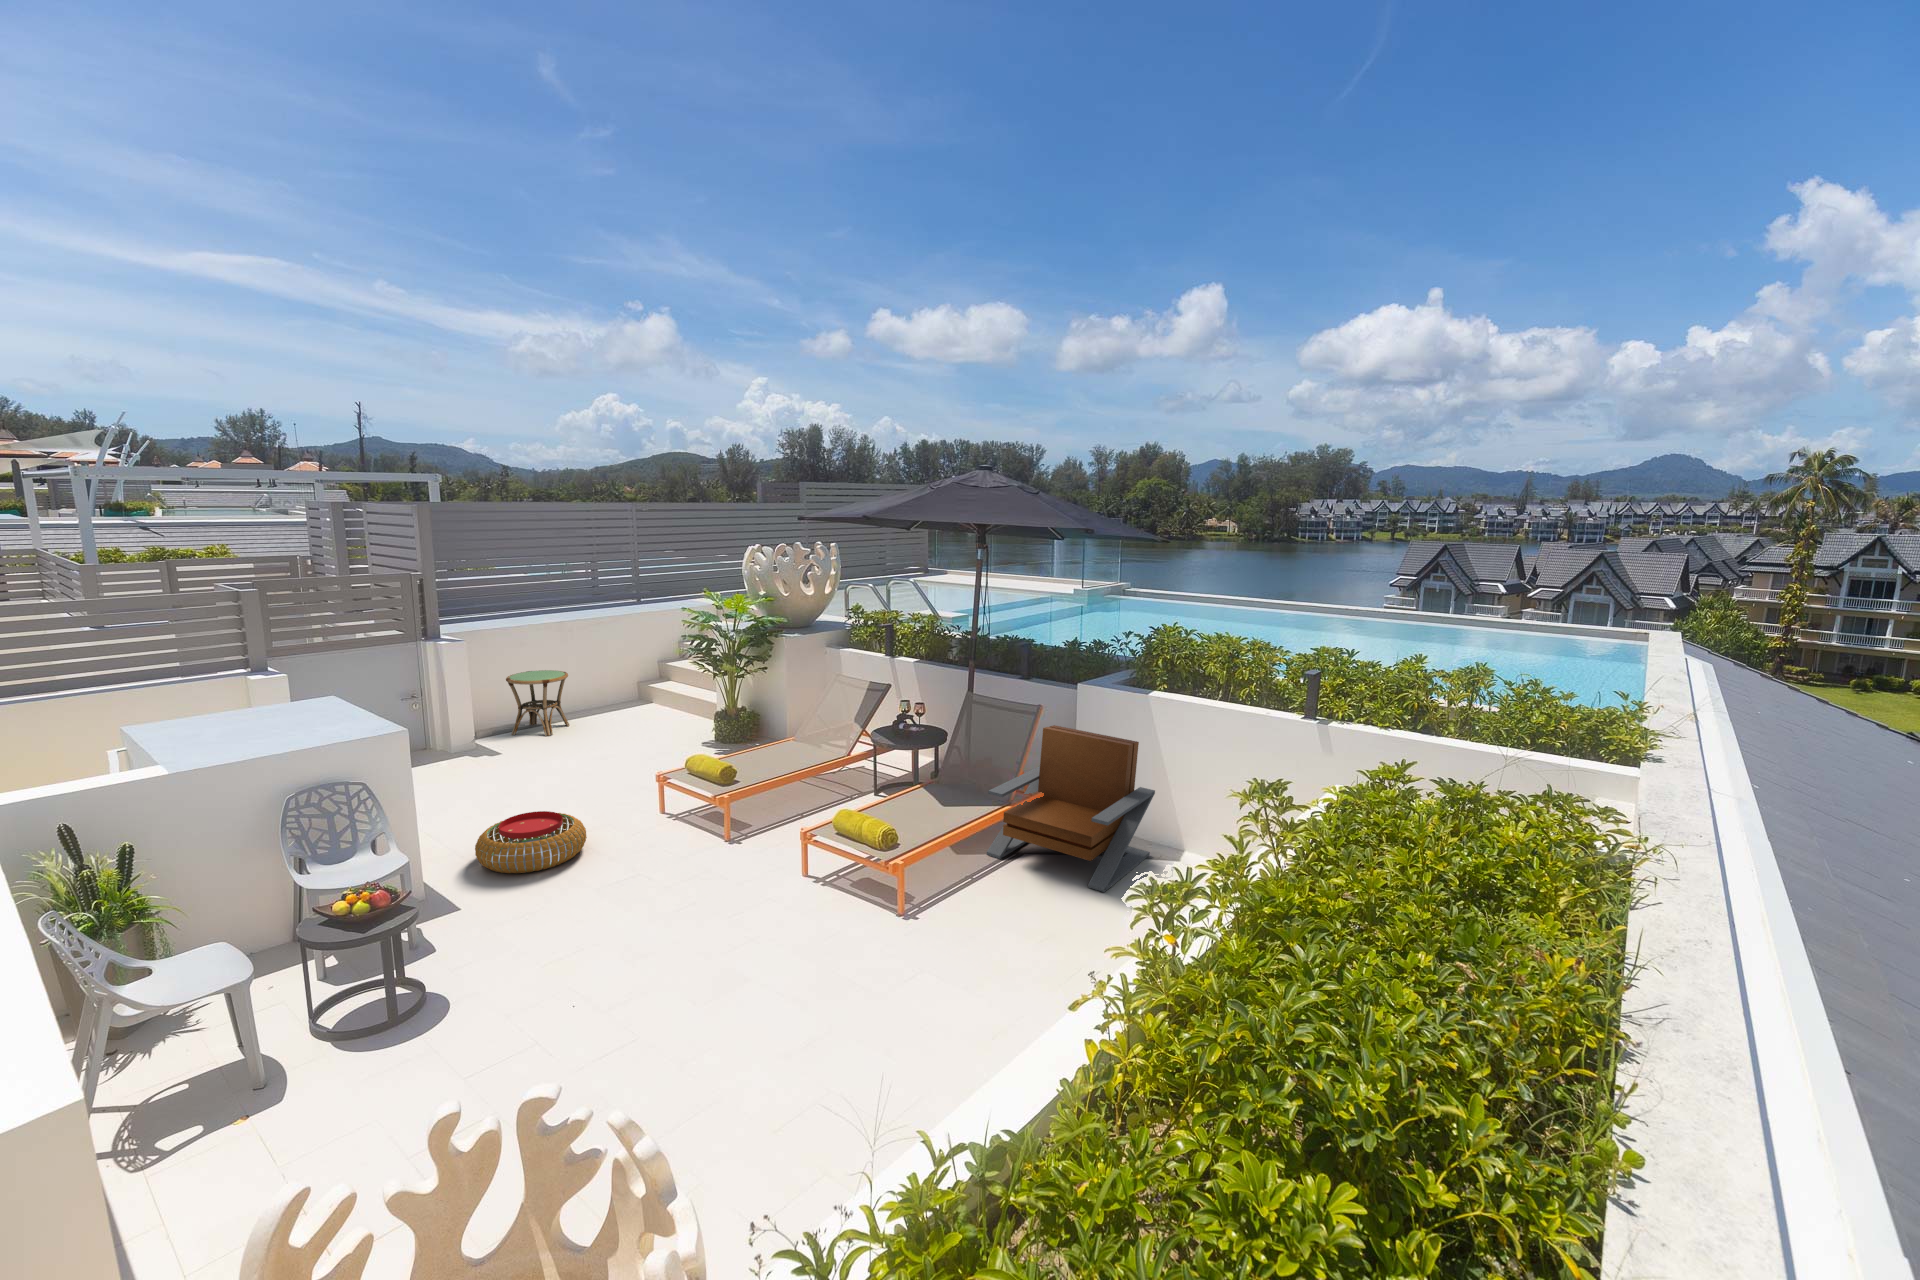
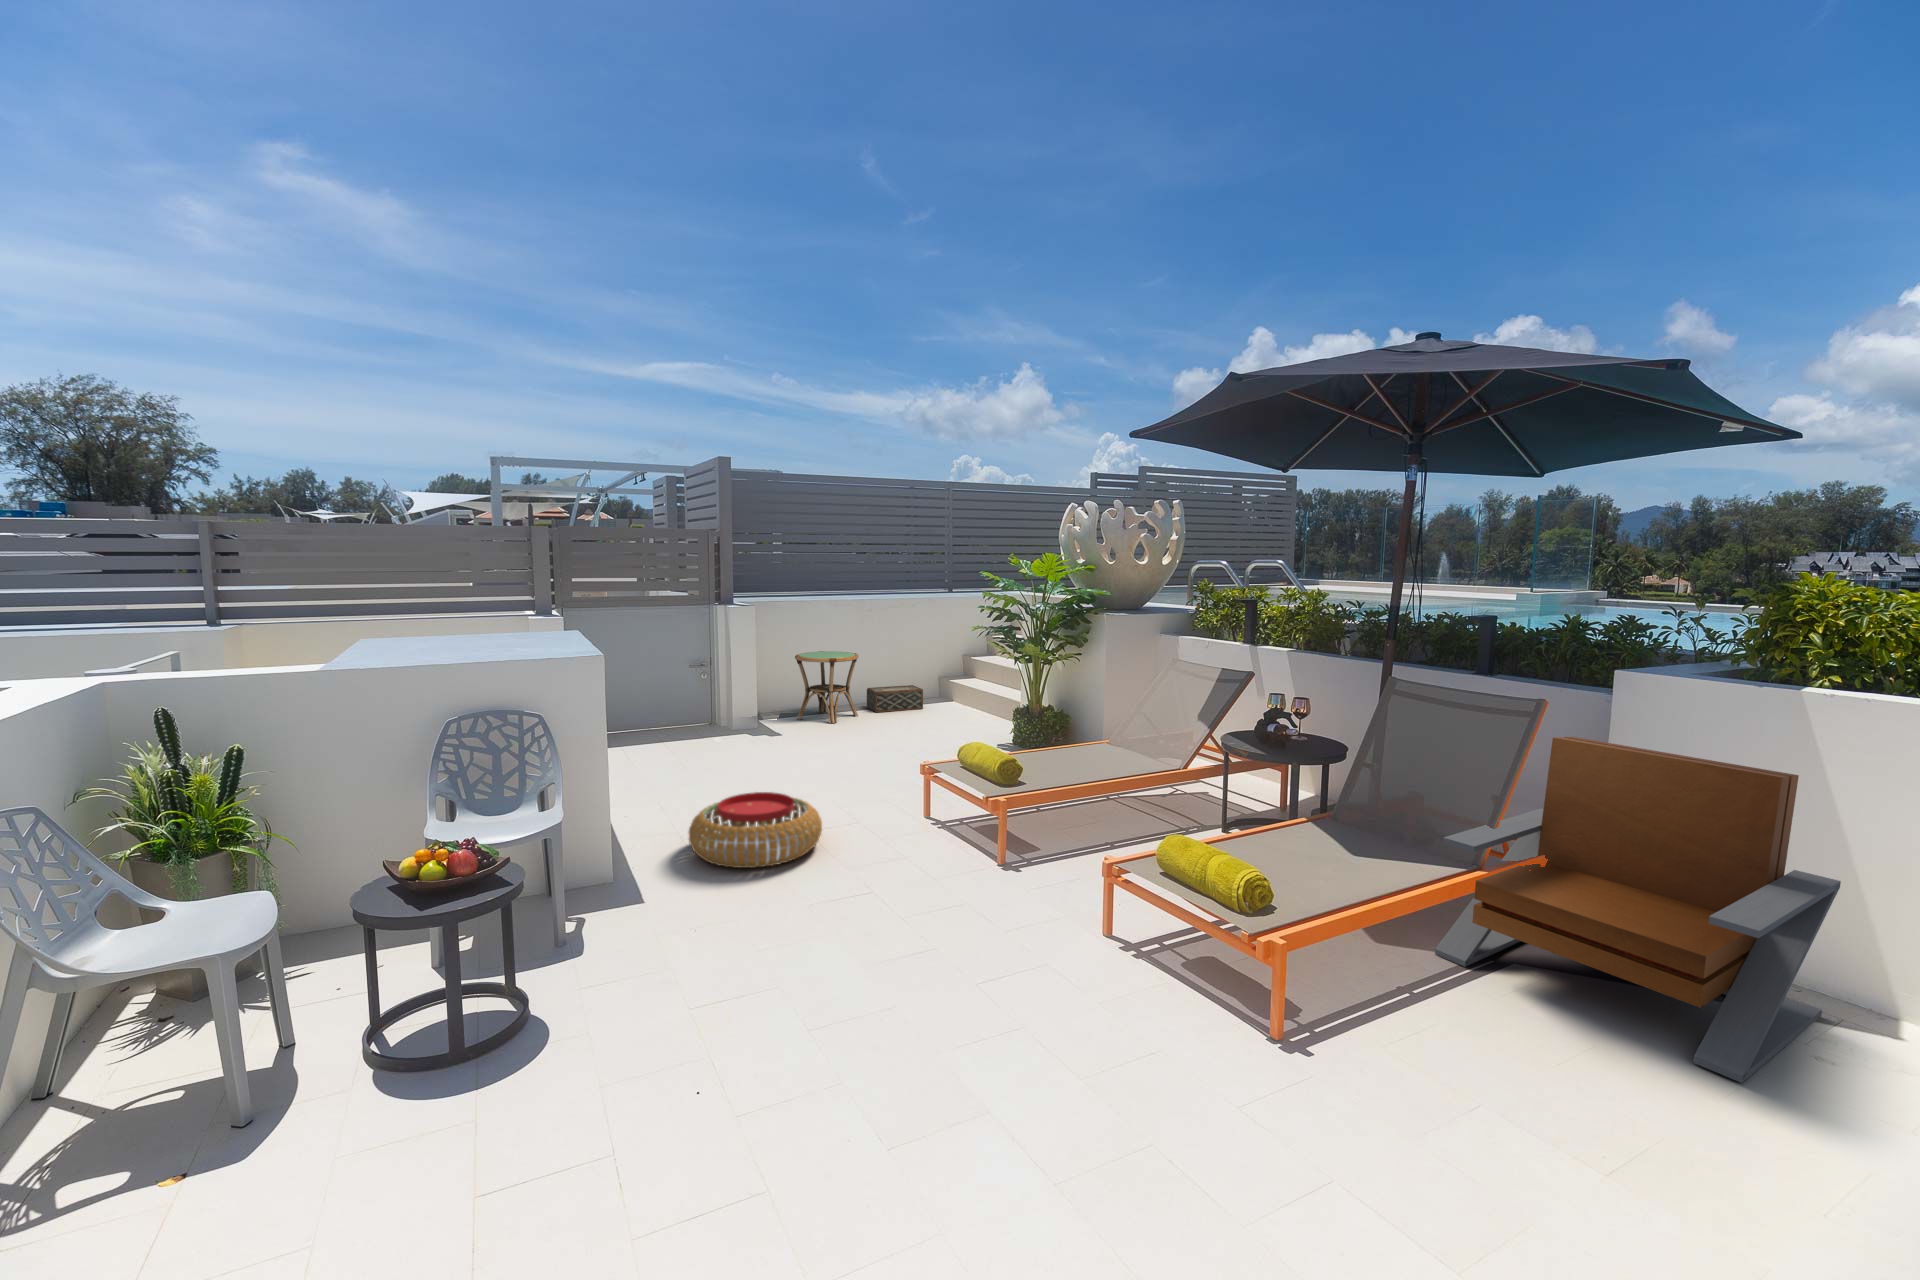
woven basket: none [574,692,628,720] -> present [867,685,923,712]

